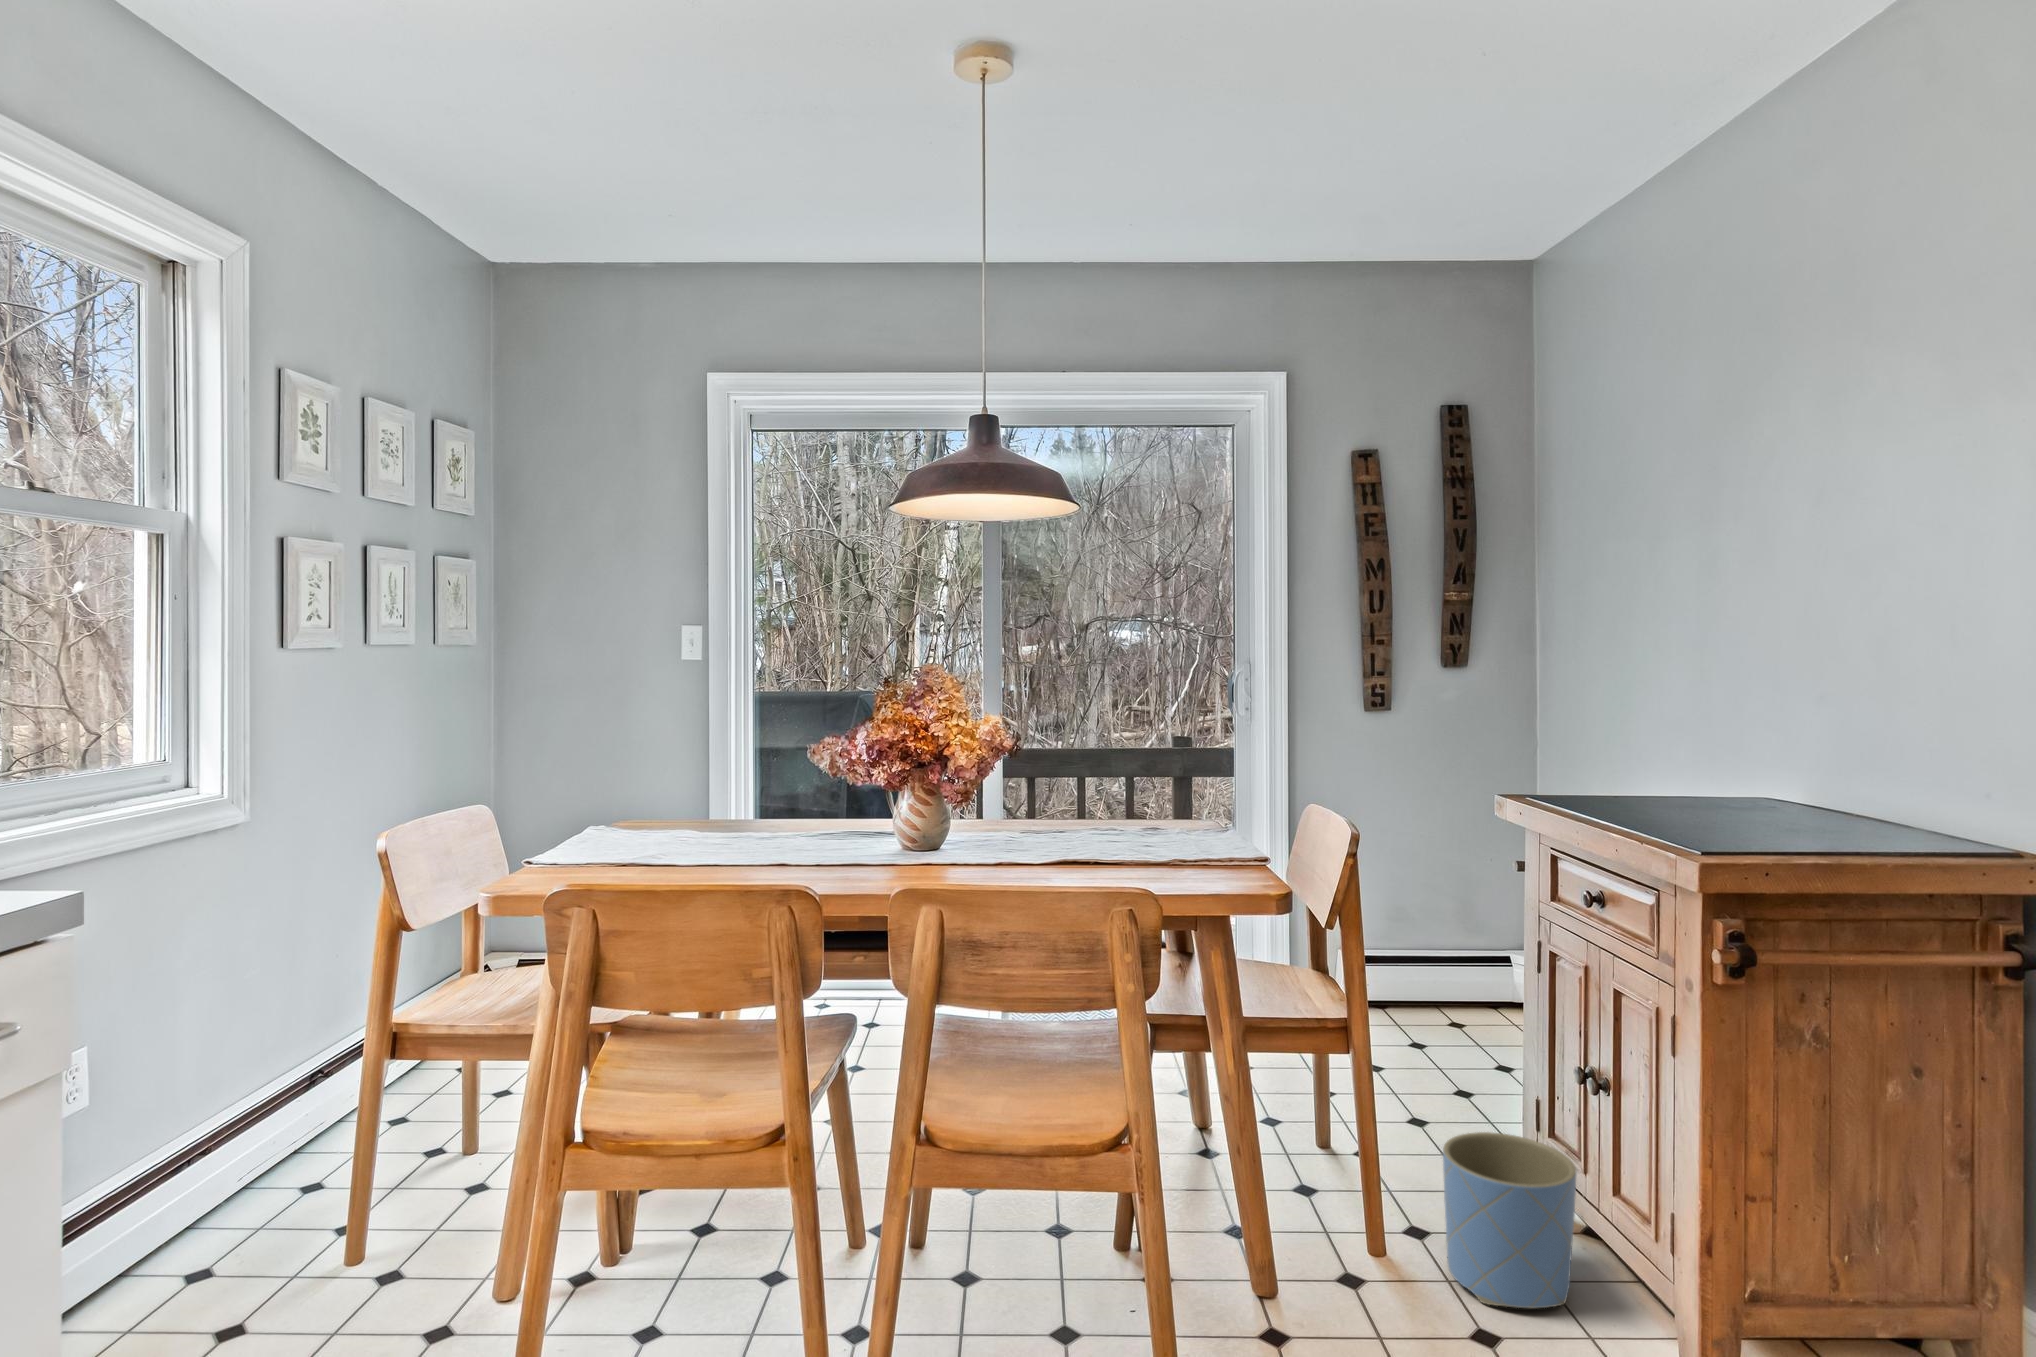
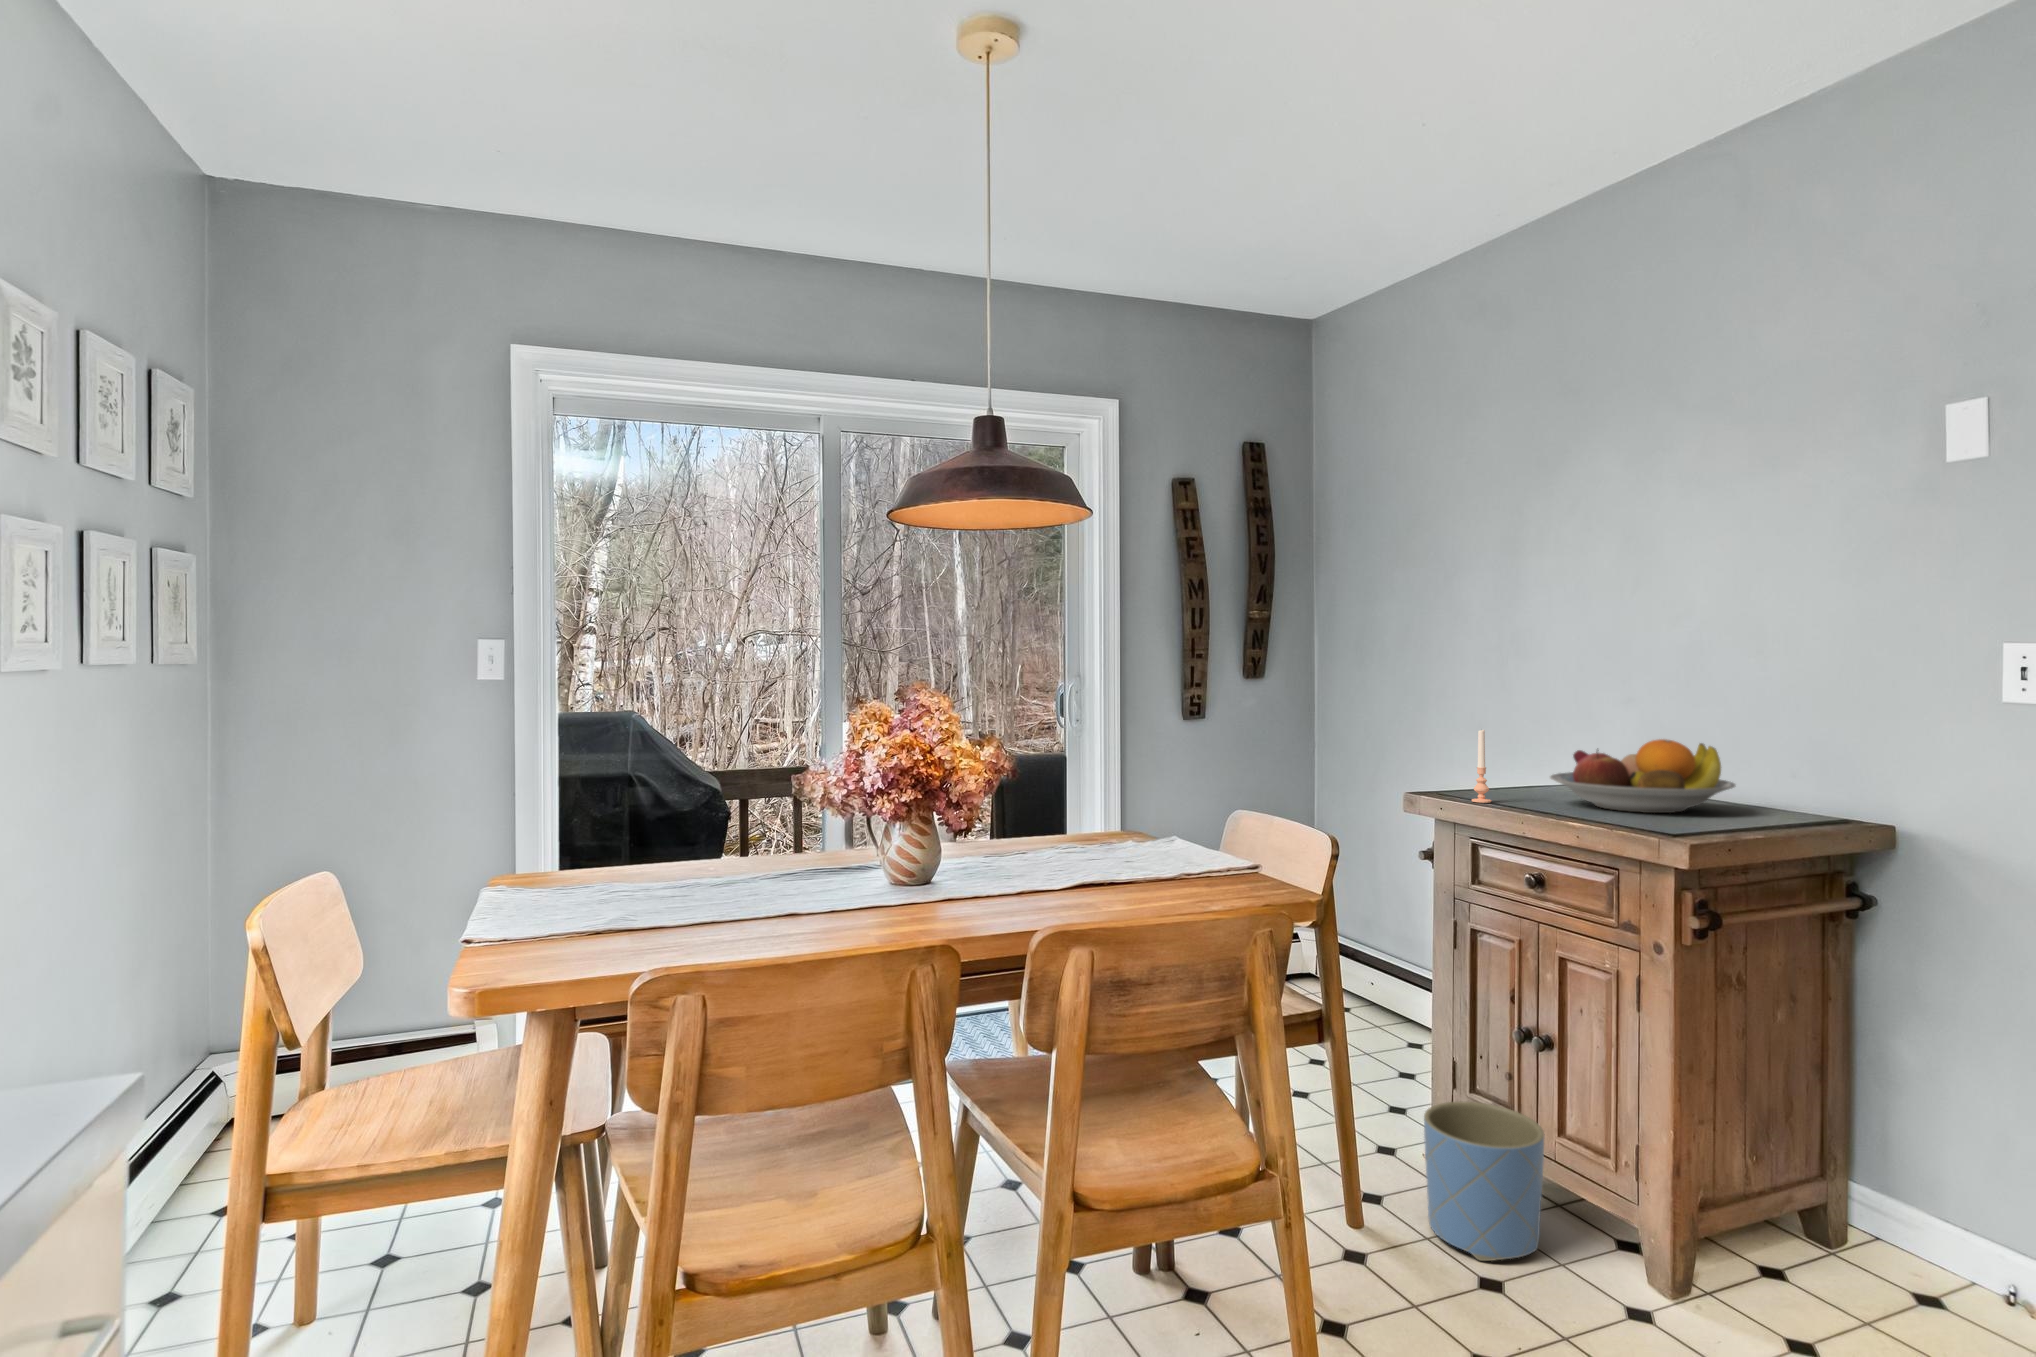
candle: none [1550,724,1572,807] -> present [1472,730,1491,803]
fruit bowl: none [1637,742,1865,829] -> present [1550,739,1735,813]

